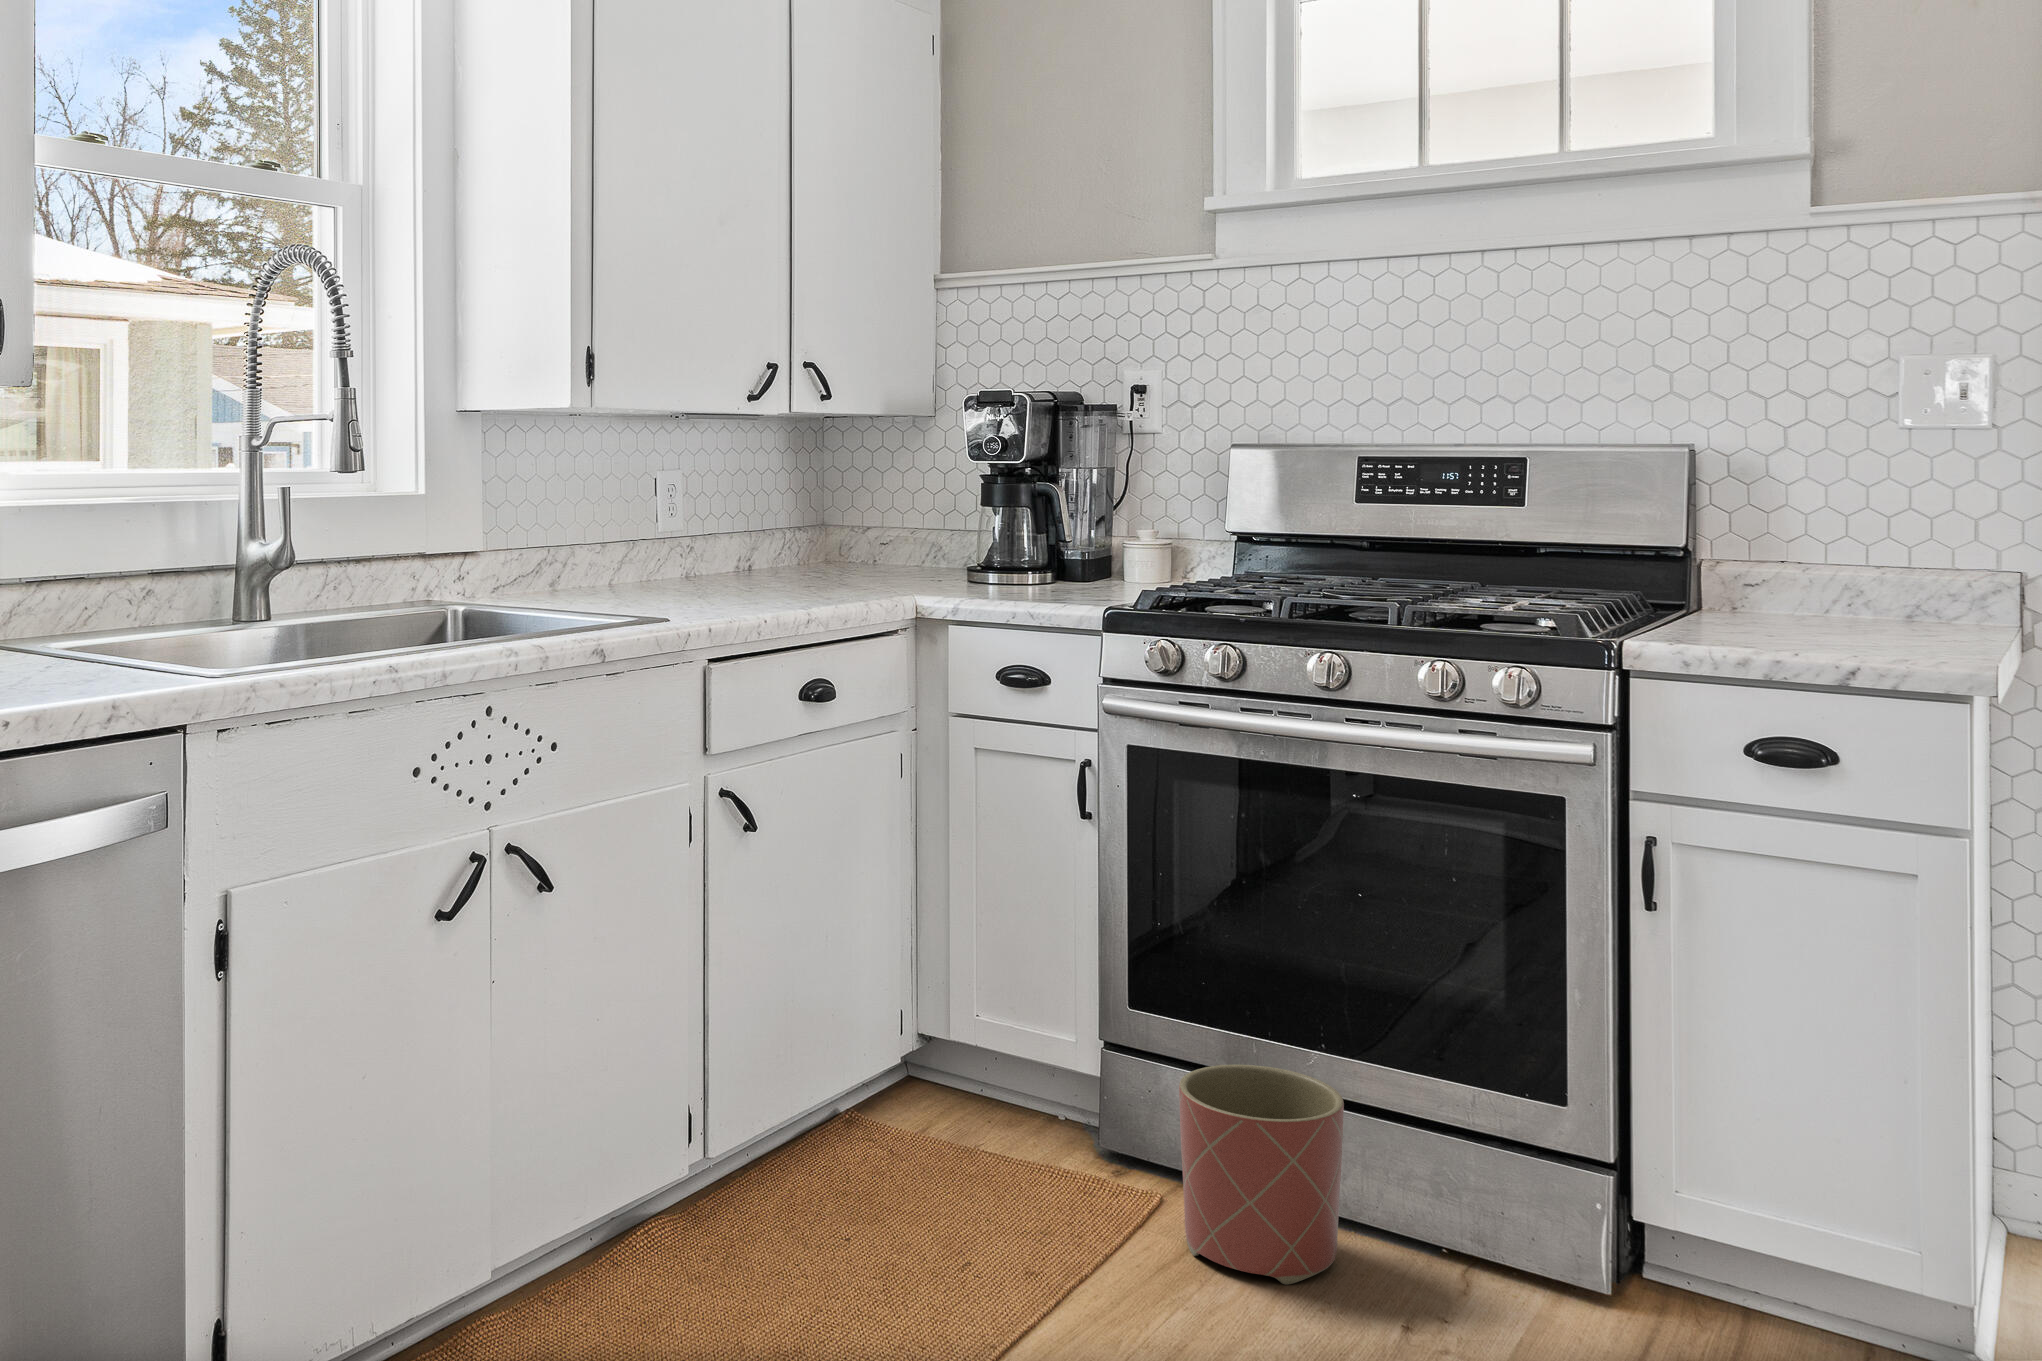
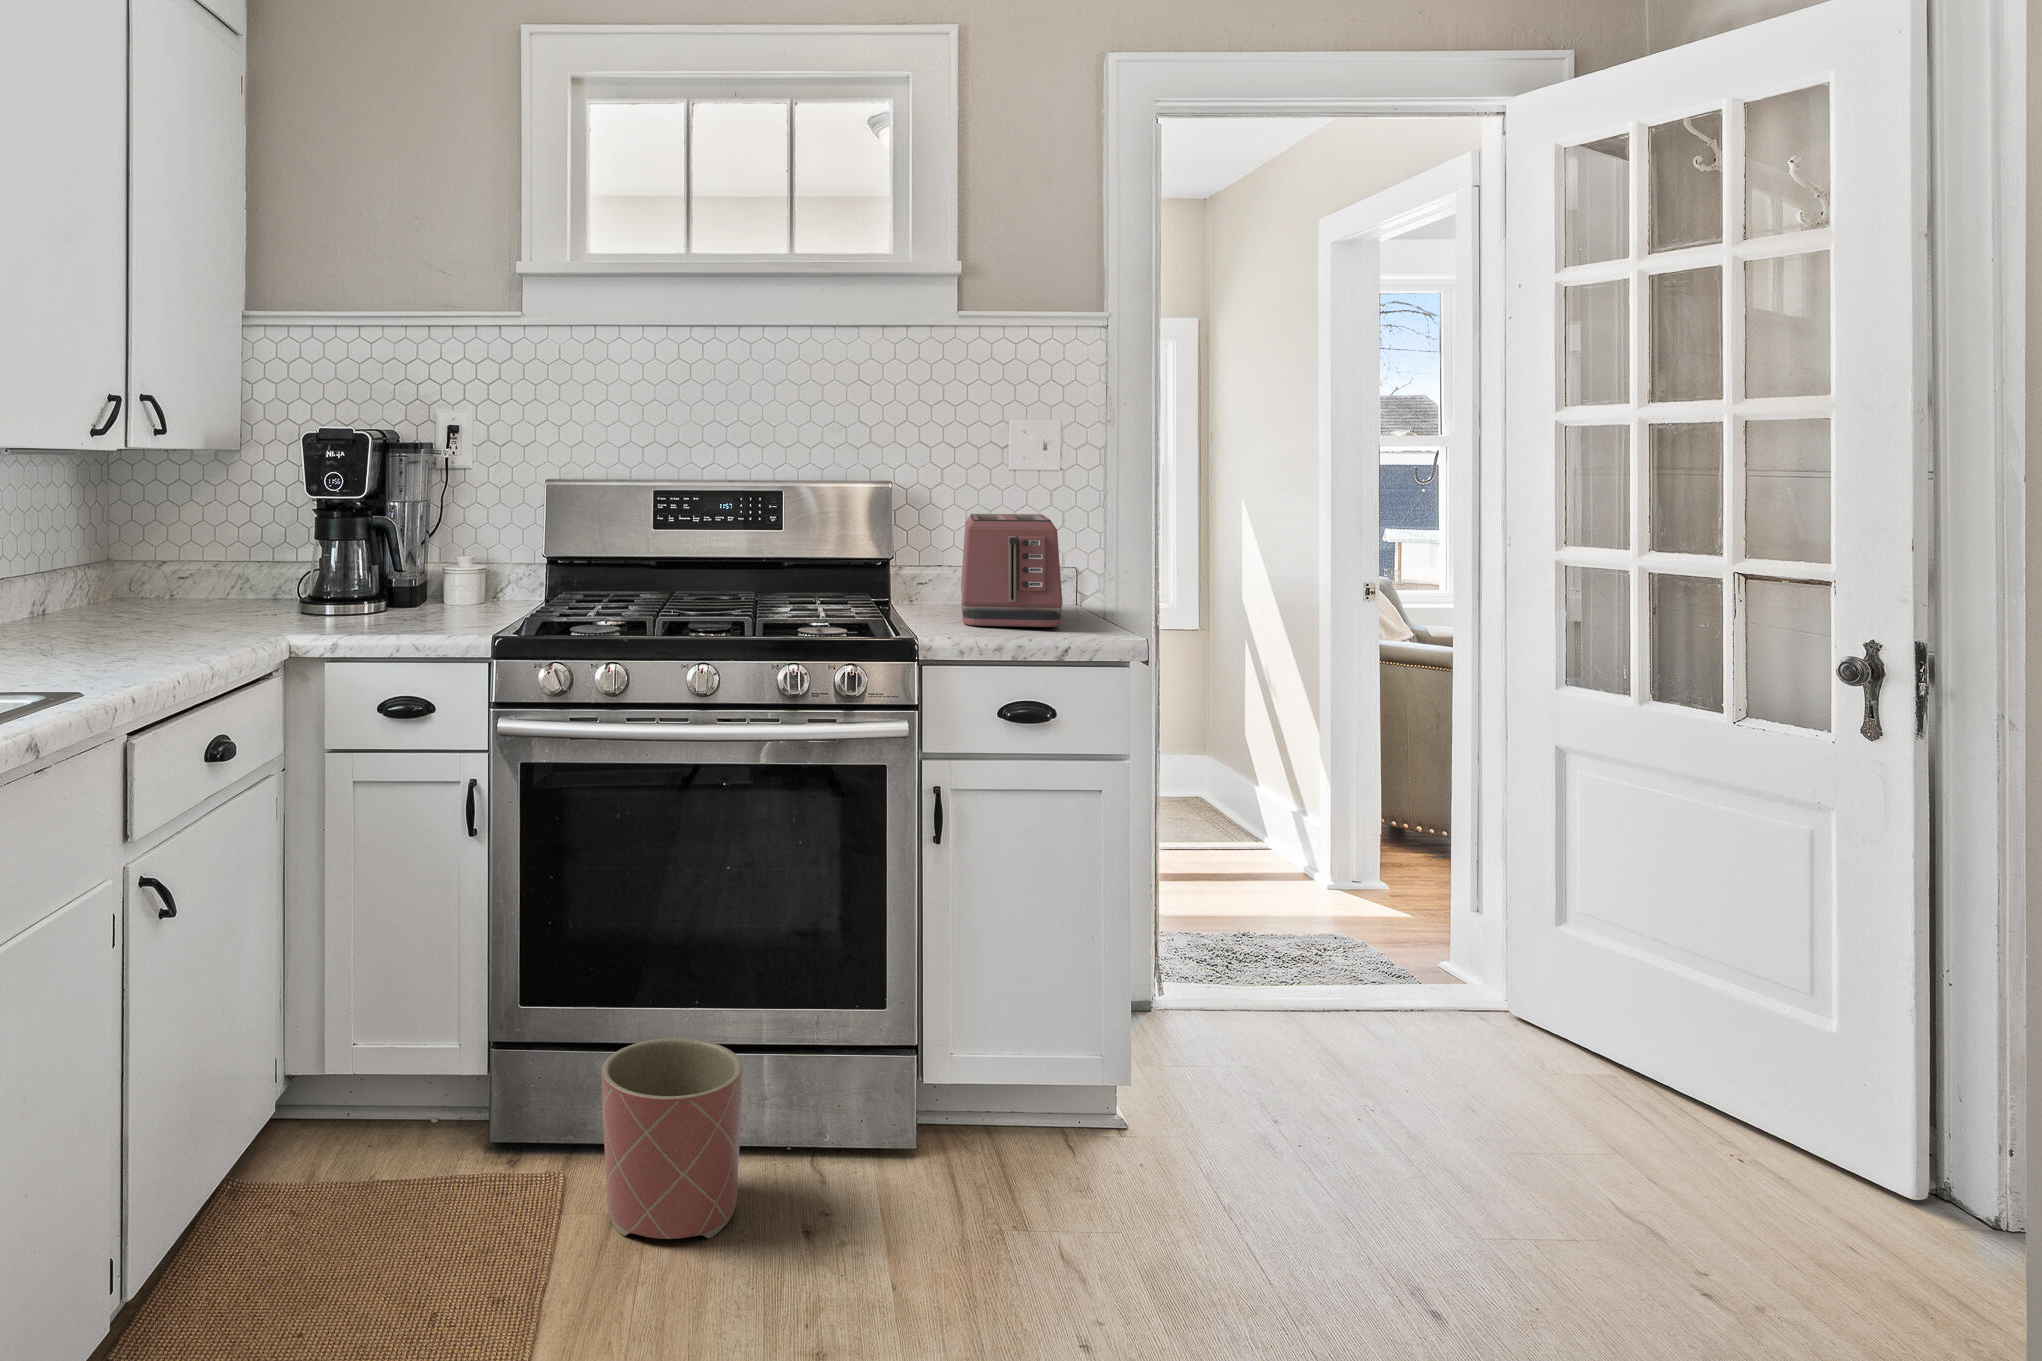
toaster: none [1732,492,1934,645] -> present [961,514,1063,627]

